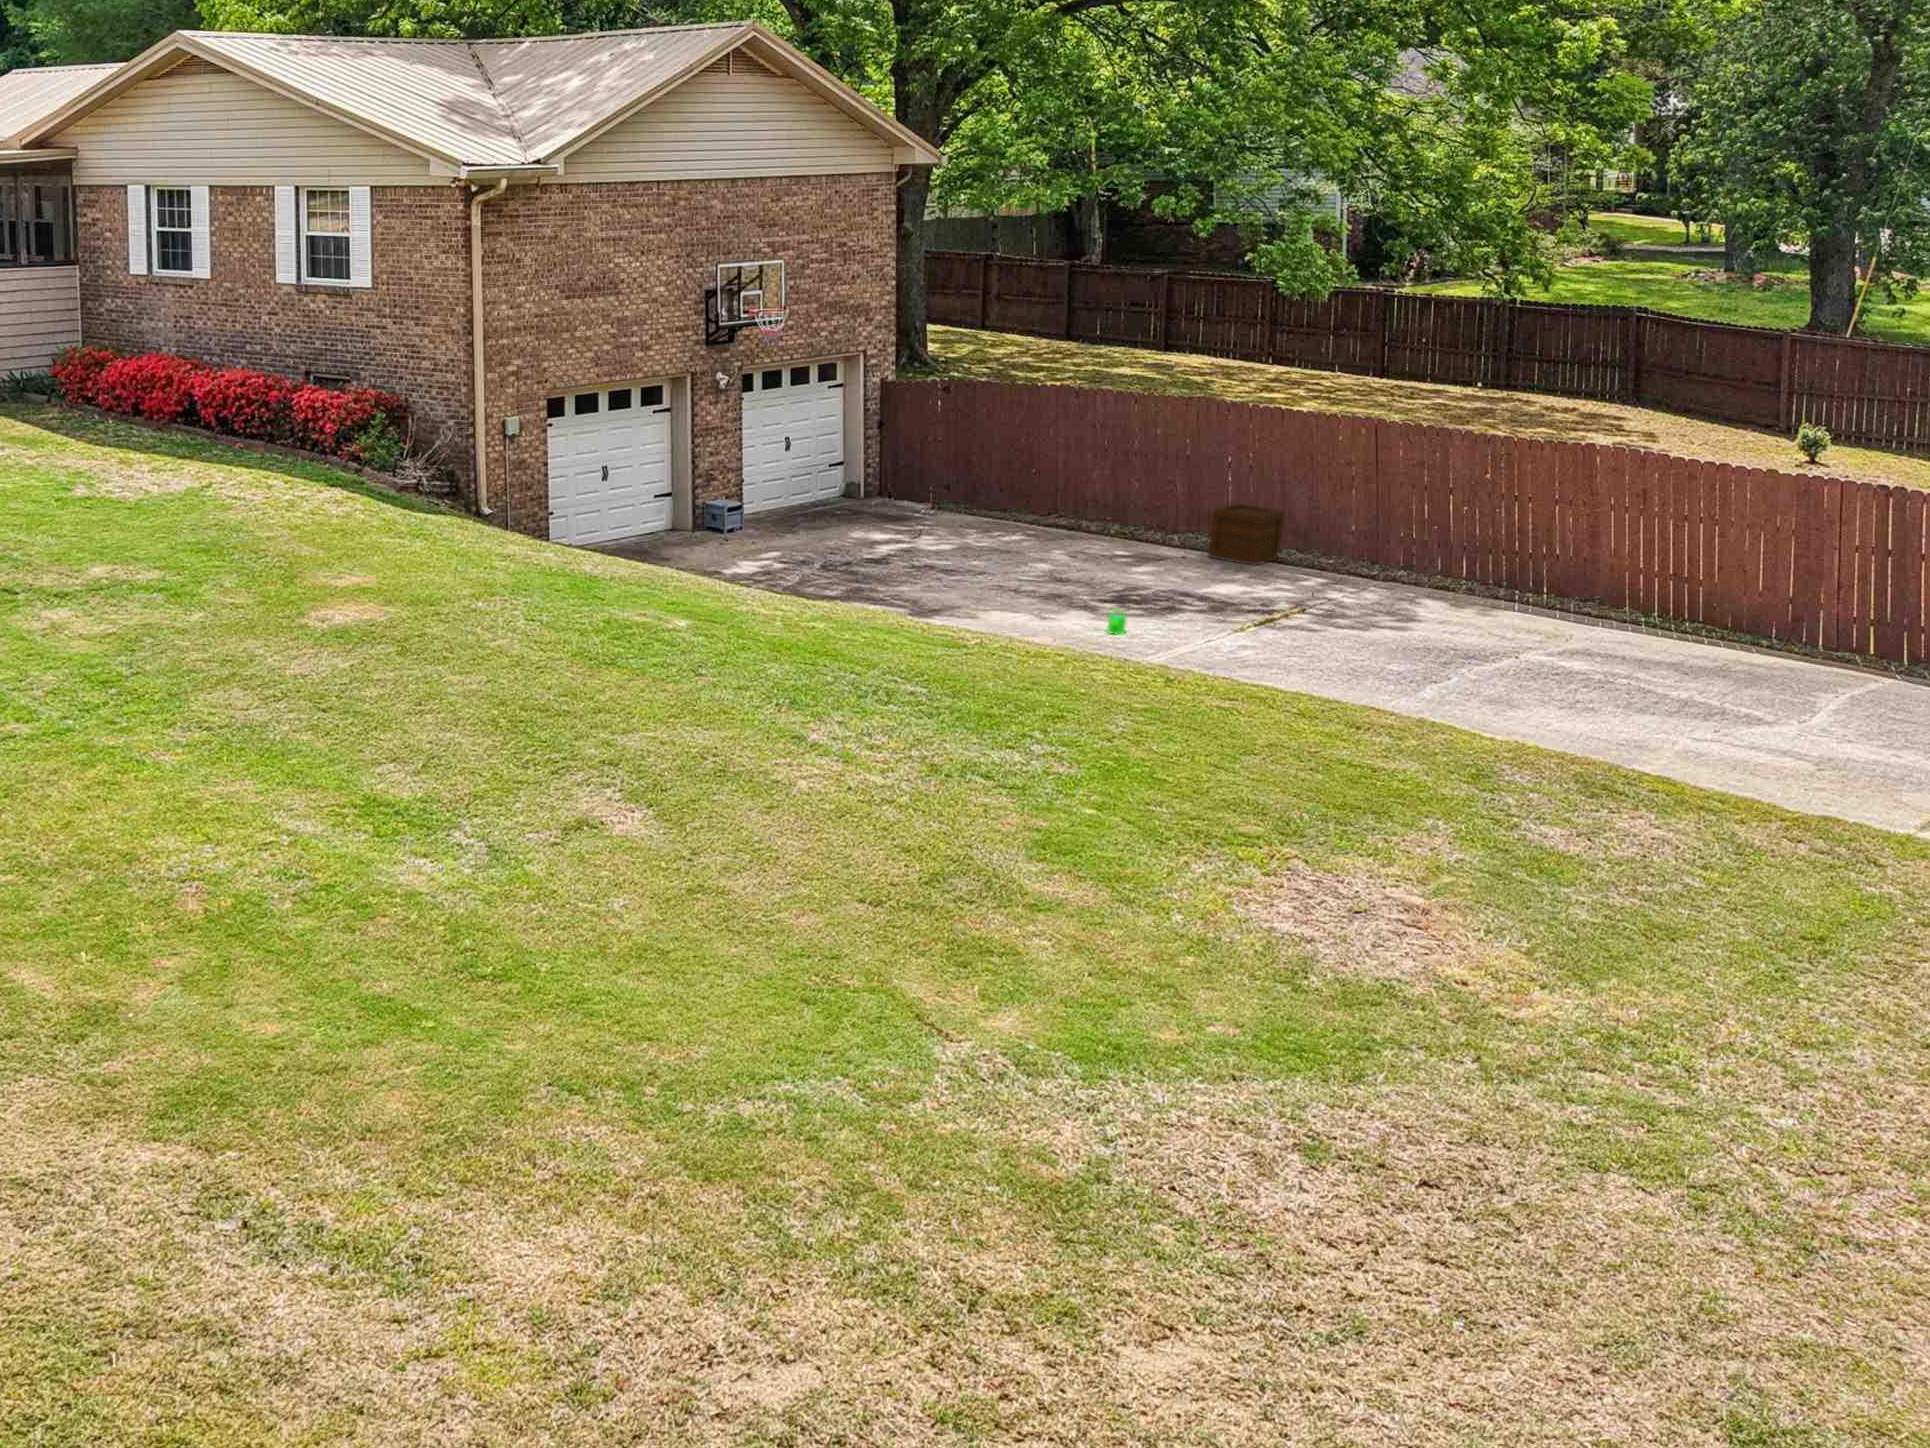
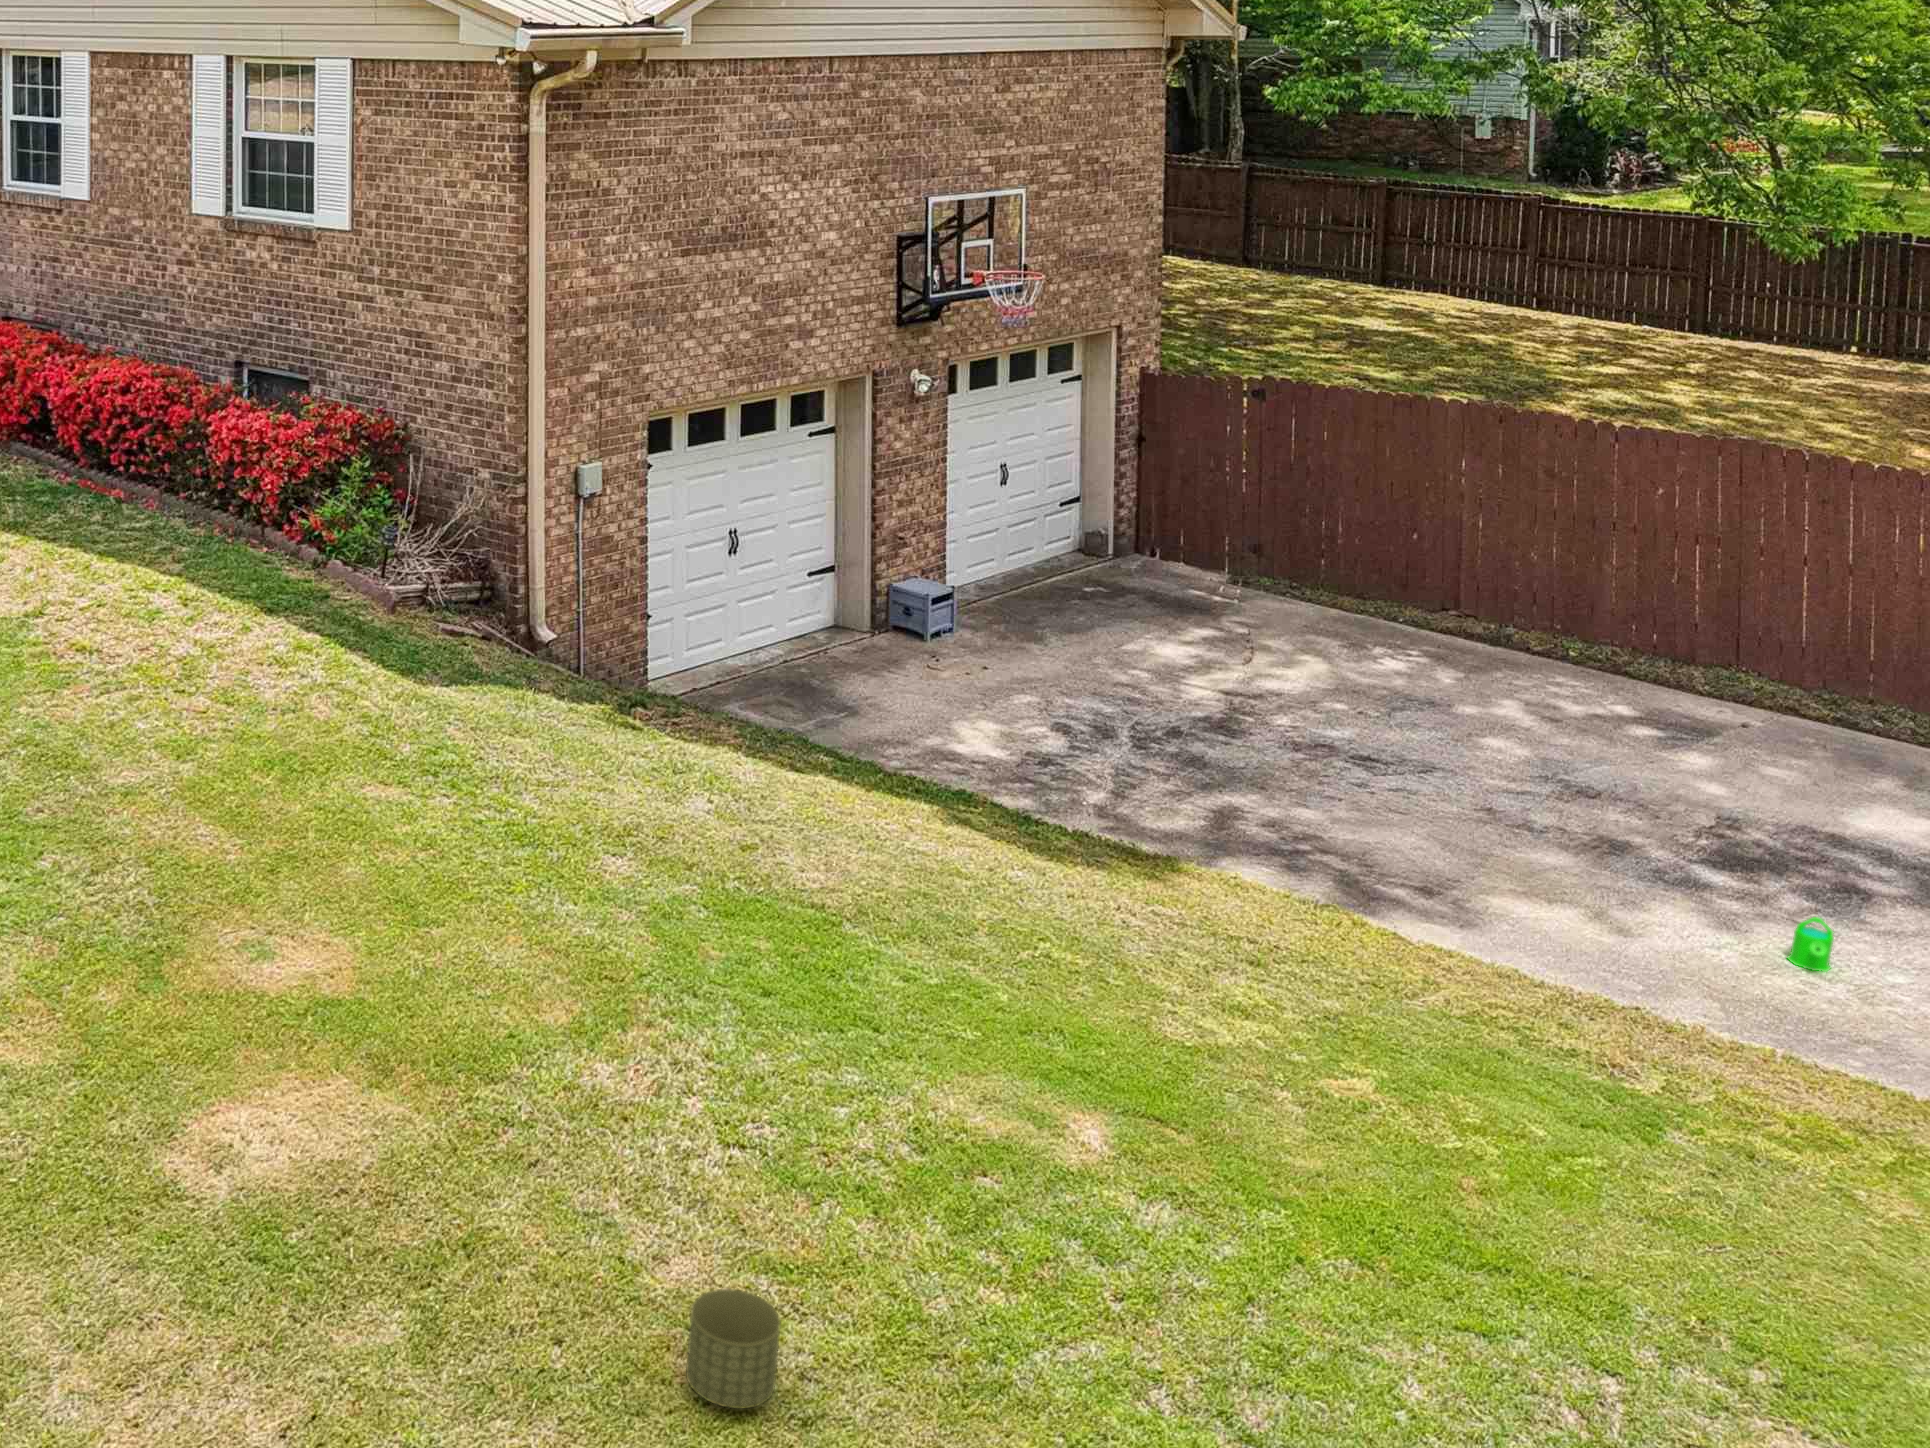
wooden crate: present [1208,504,1285,565] -> none [1752,613,1887,730]
planter: none [499,634,532,669] -> present [686,1289,781,1408]

